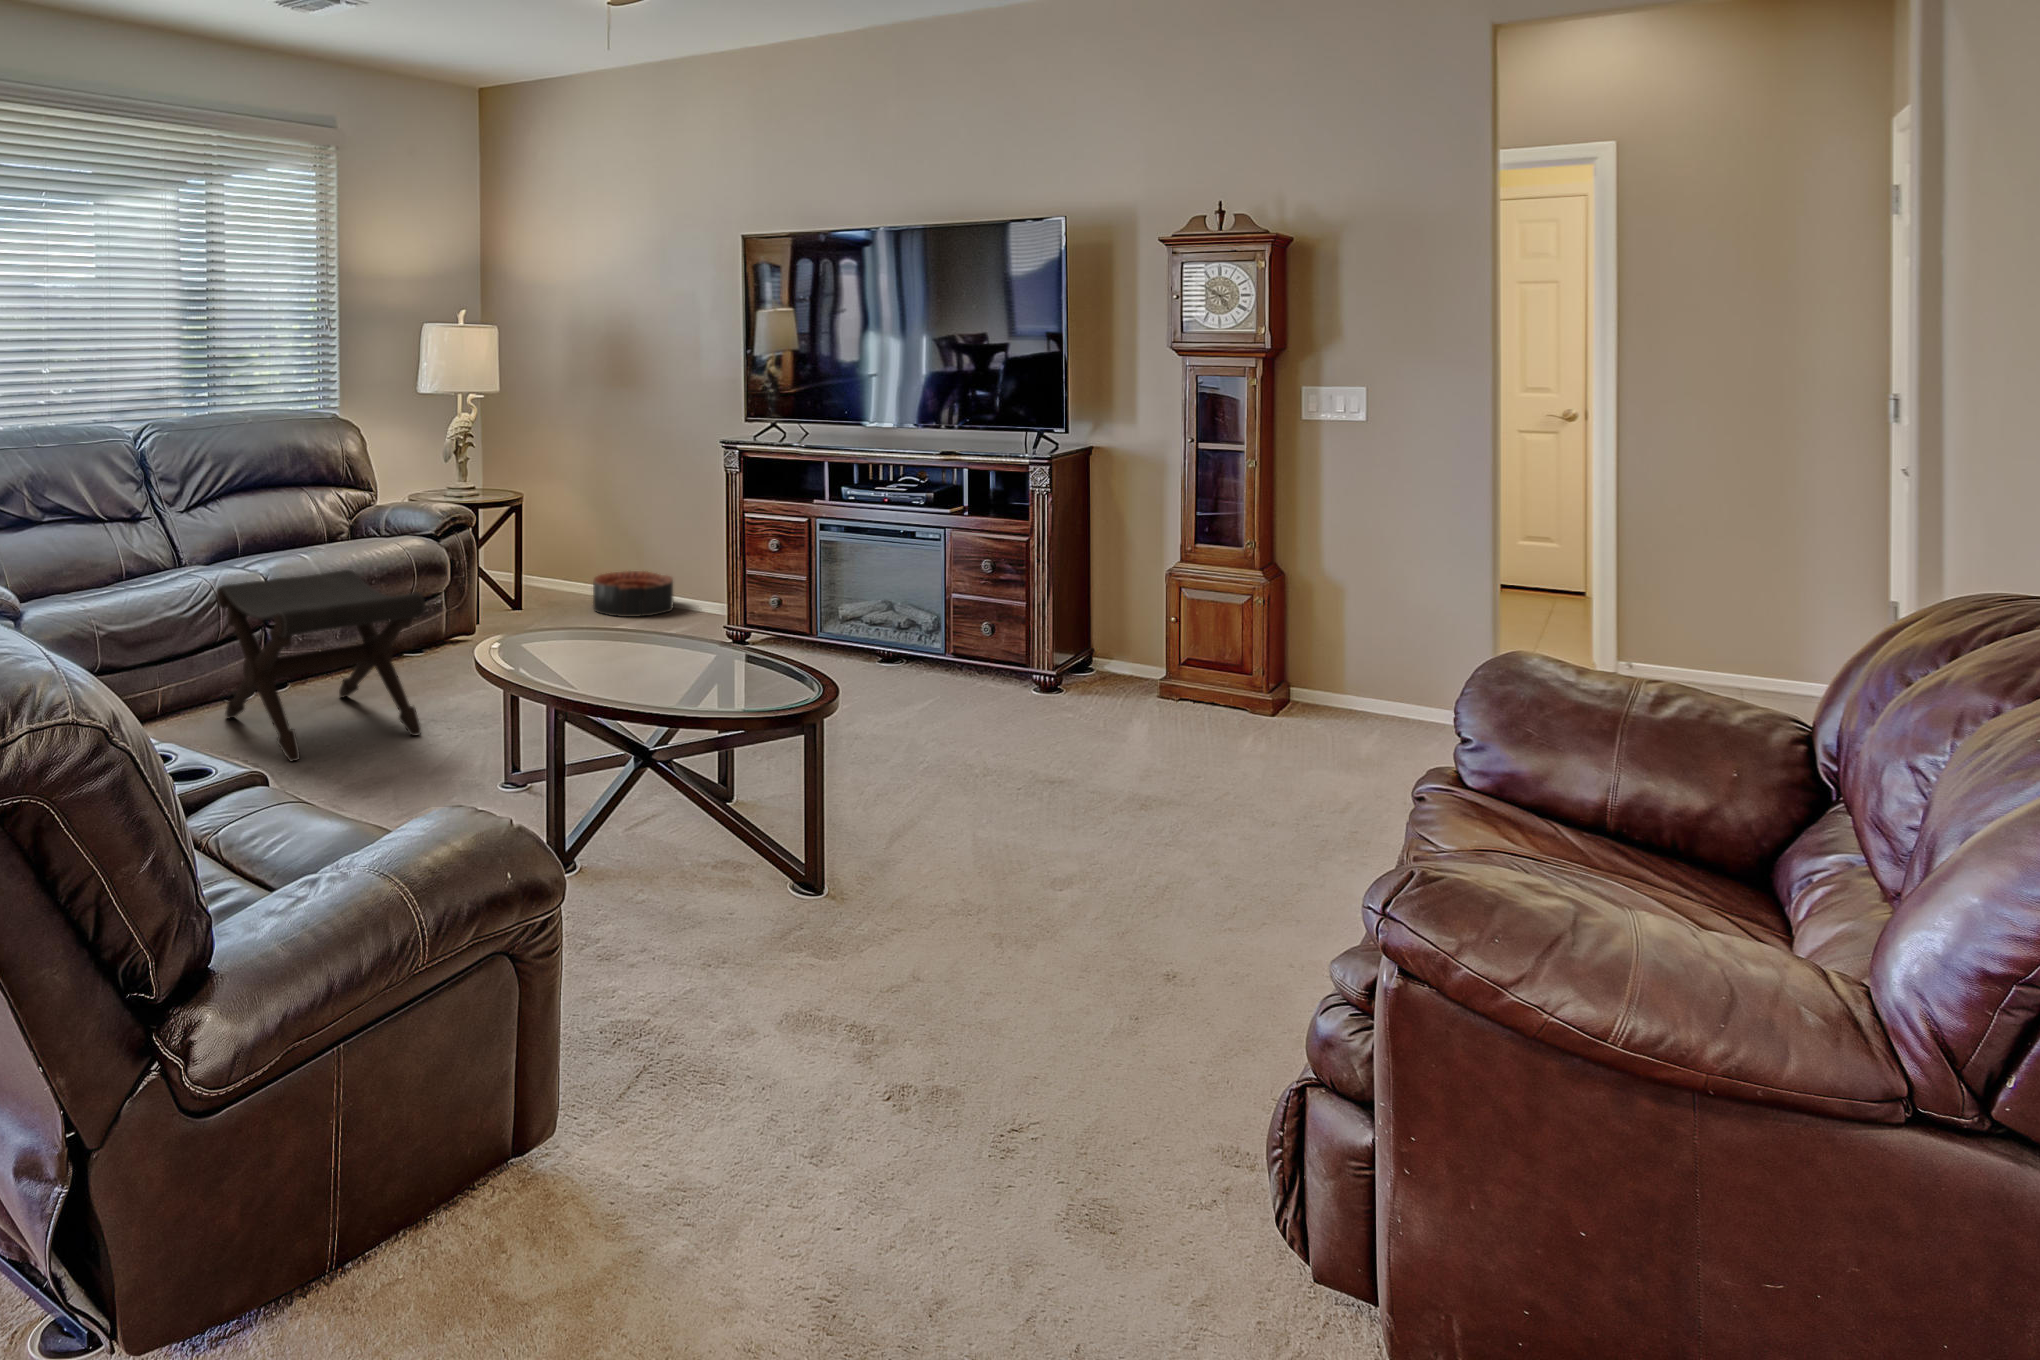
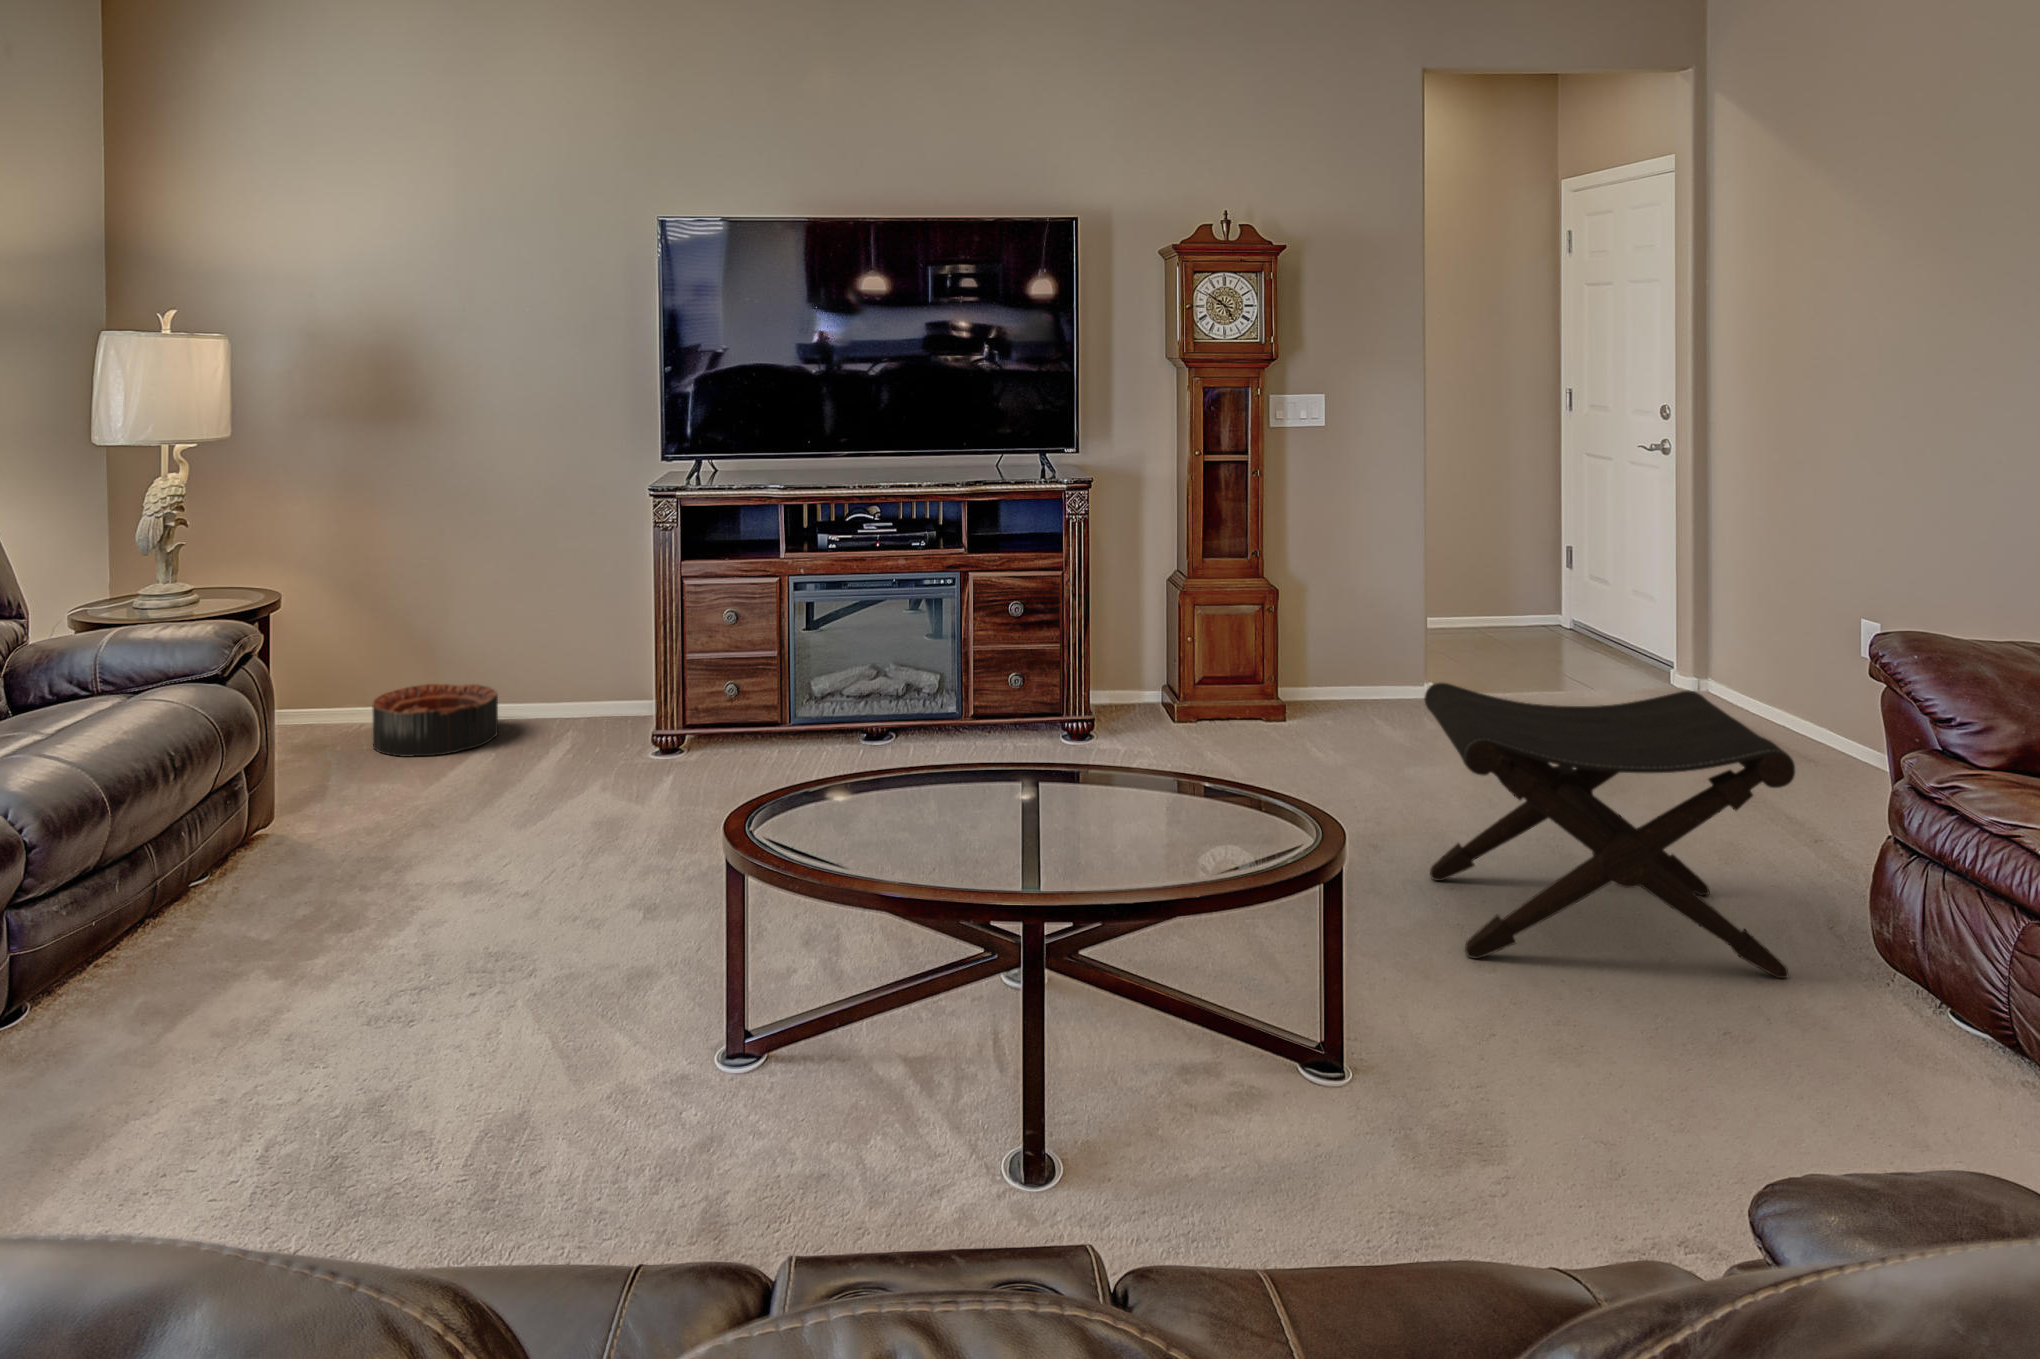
footstool: present [216,570,426,761] -> present [1424,683,1795,978]

